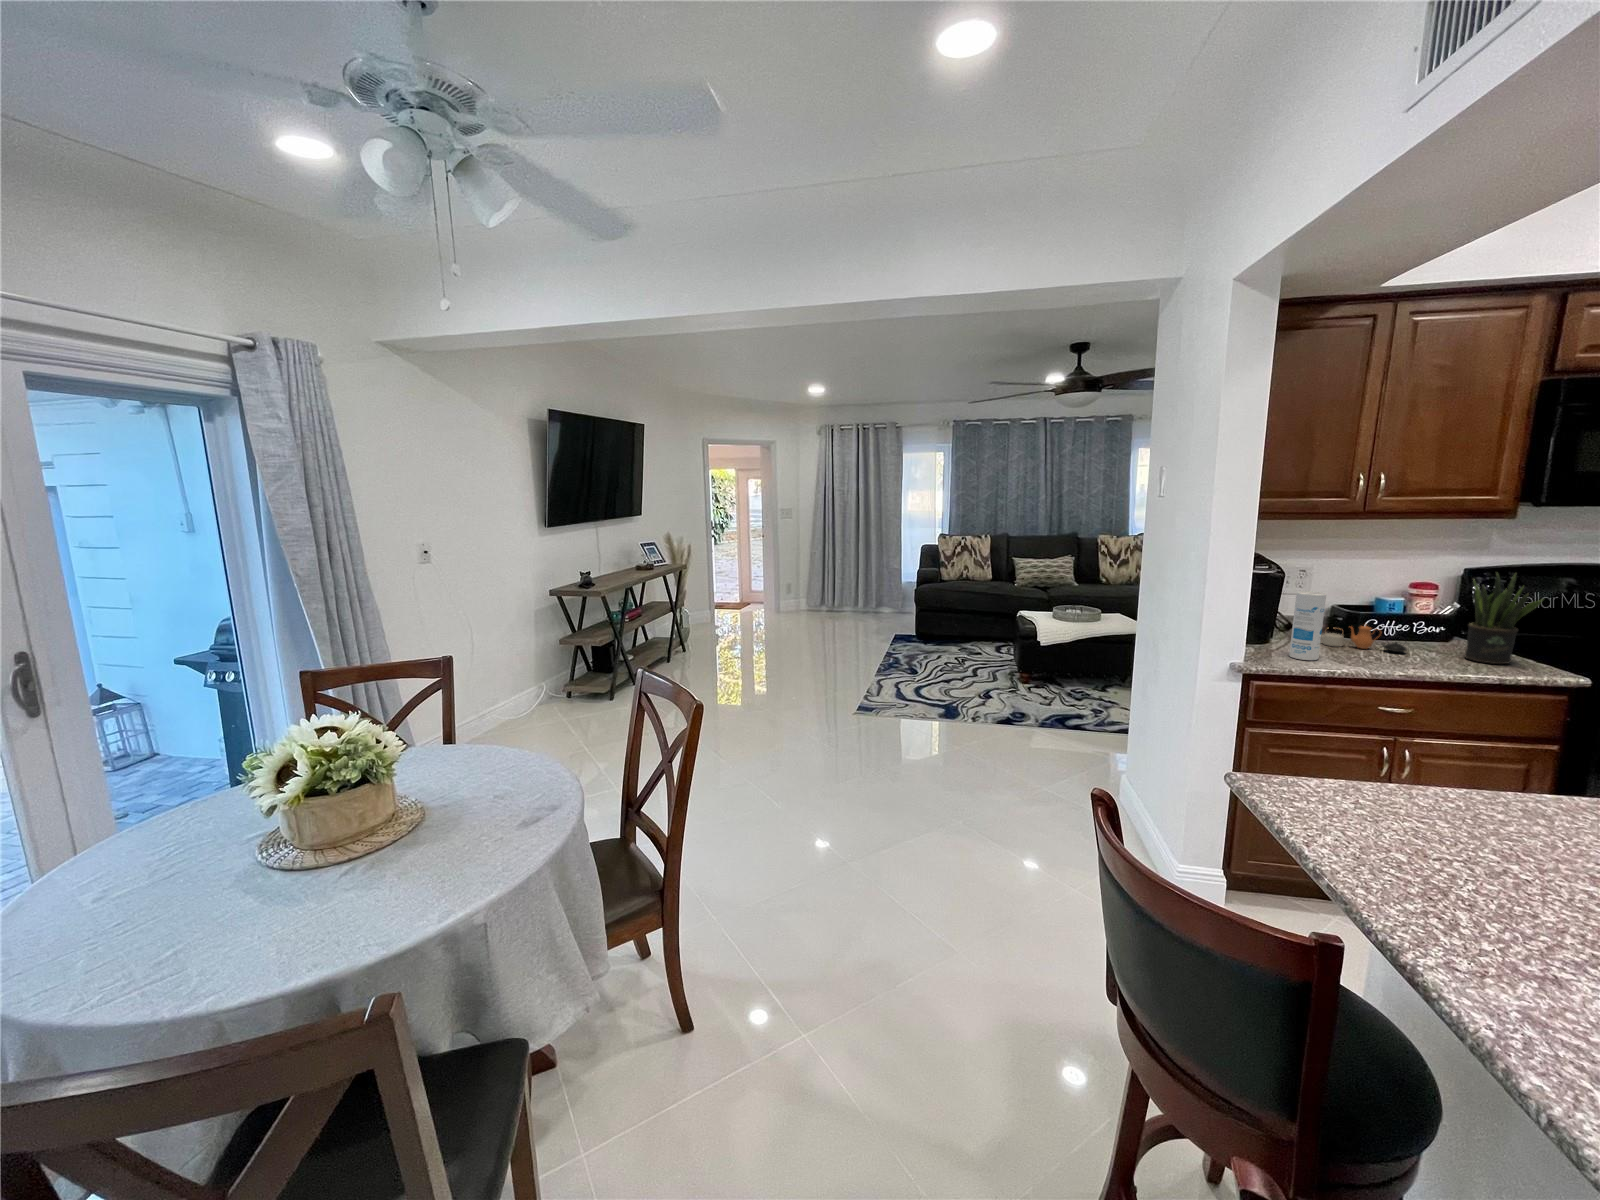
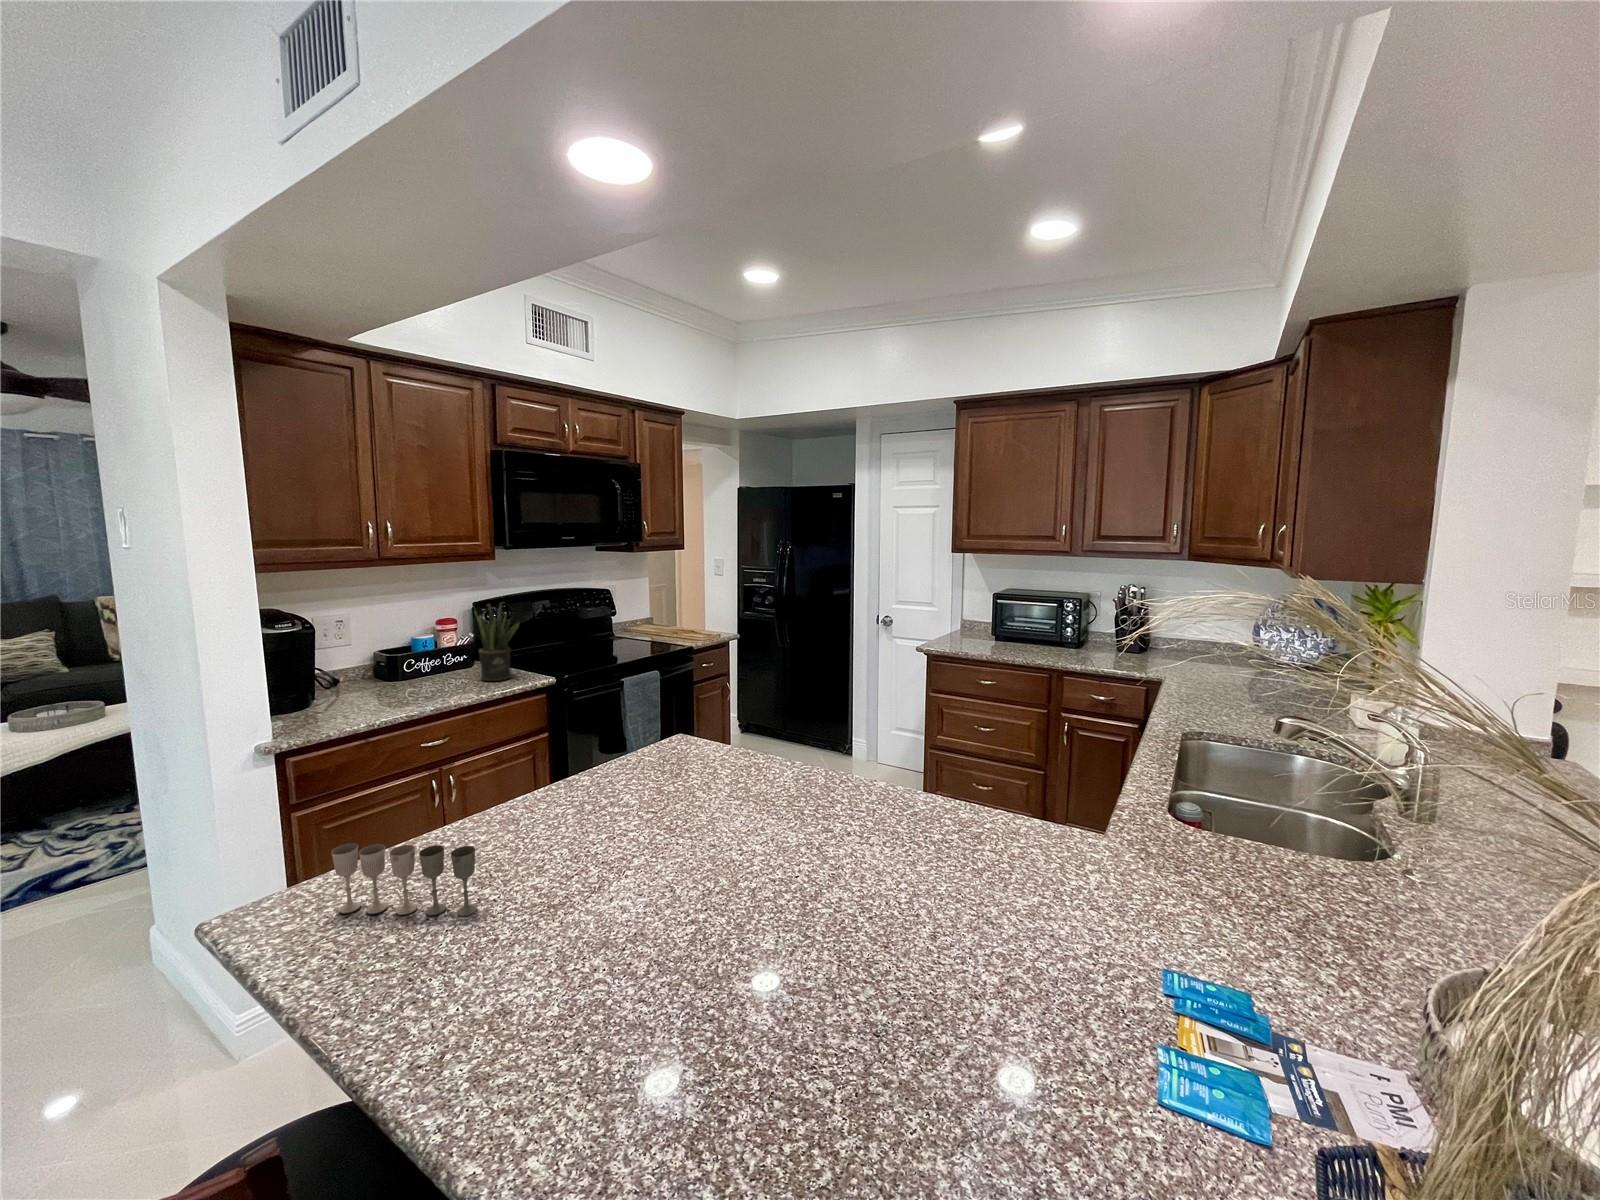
canister: present [1289,591,1326,660] -> none [321,644,358,719]
teapot: present [1321,624,1407,652] -> none [360,666,439,695]
wine glass: none [1348,756,1524,874] -> present [331,843,477,916]

